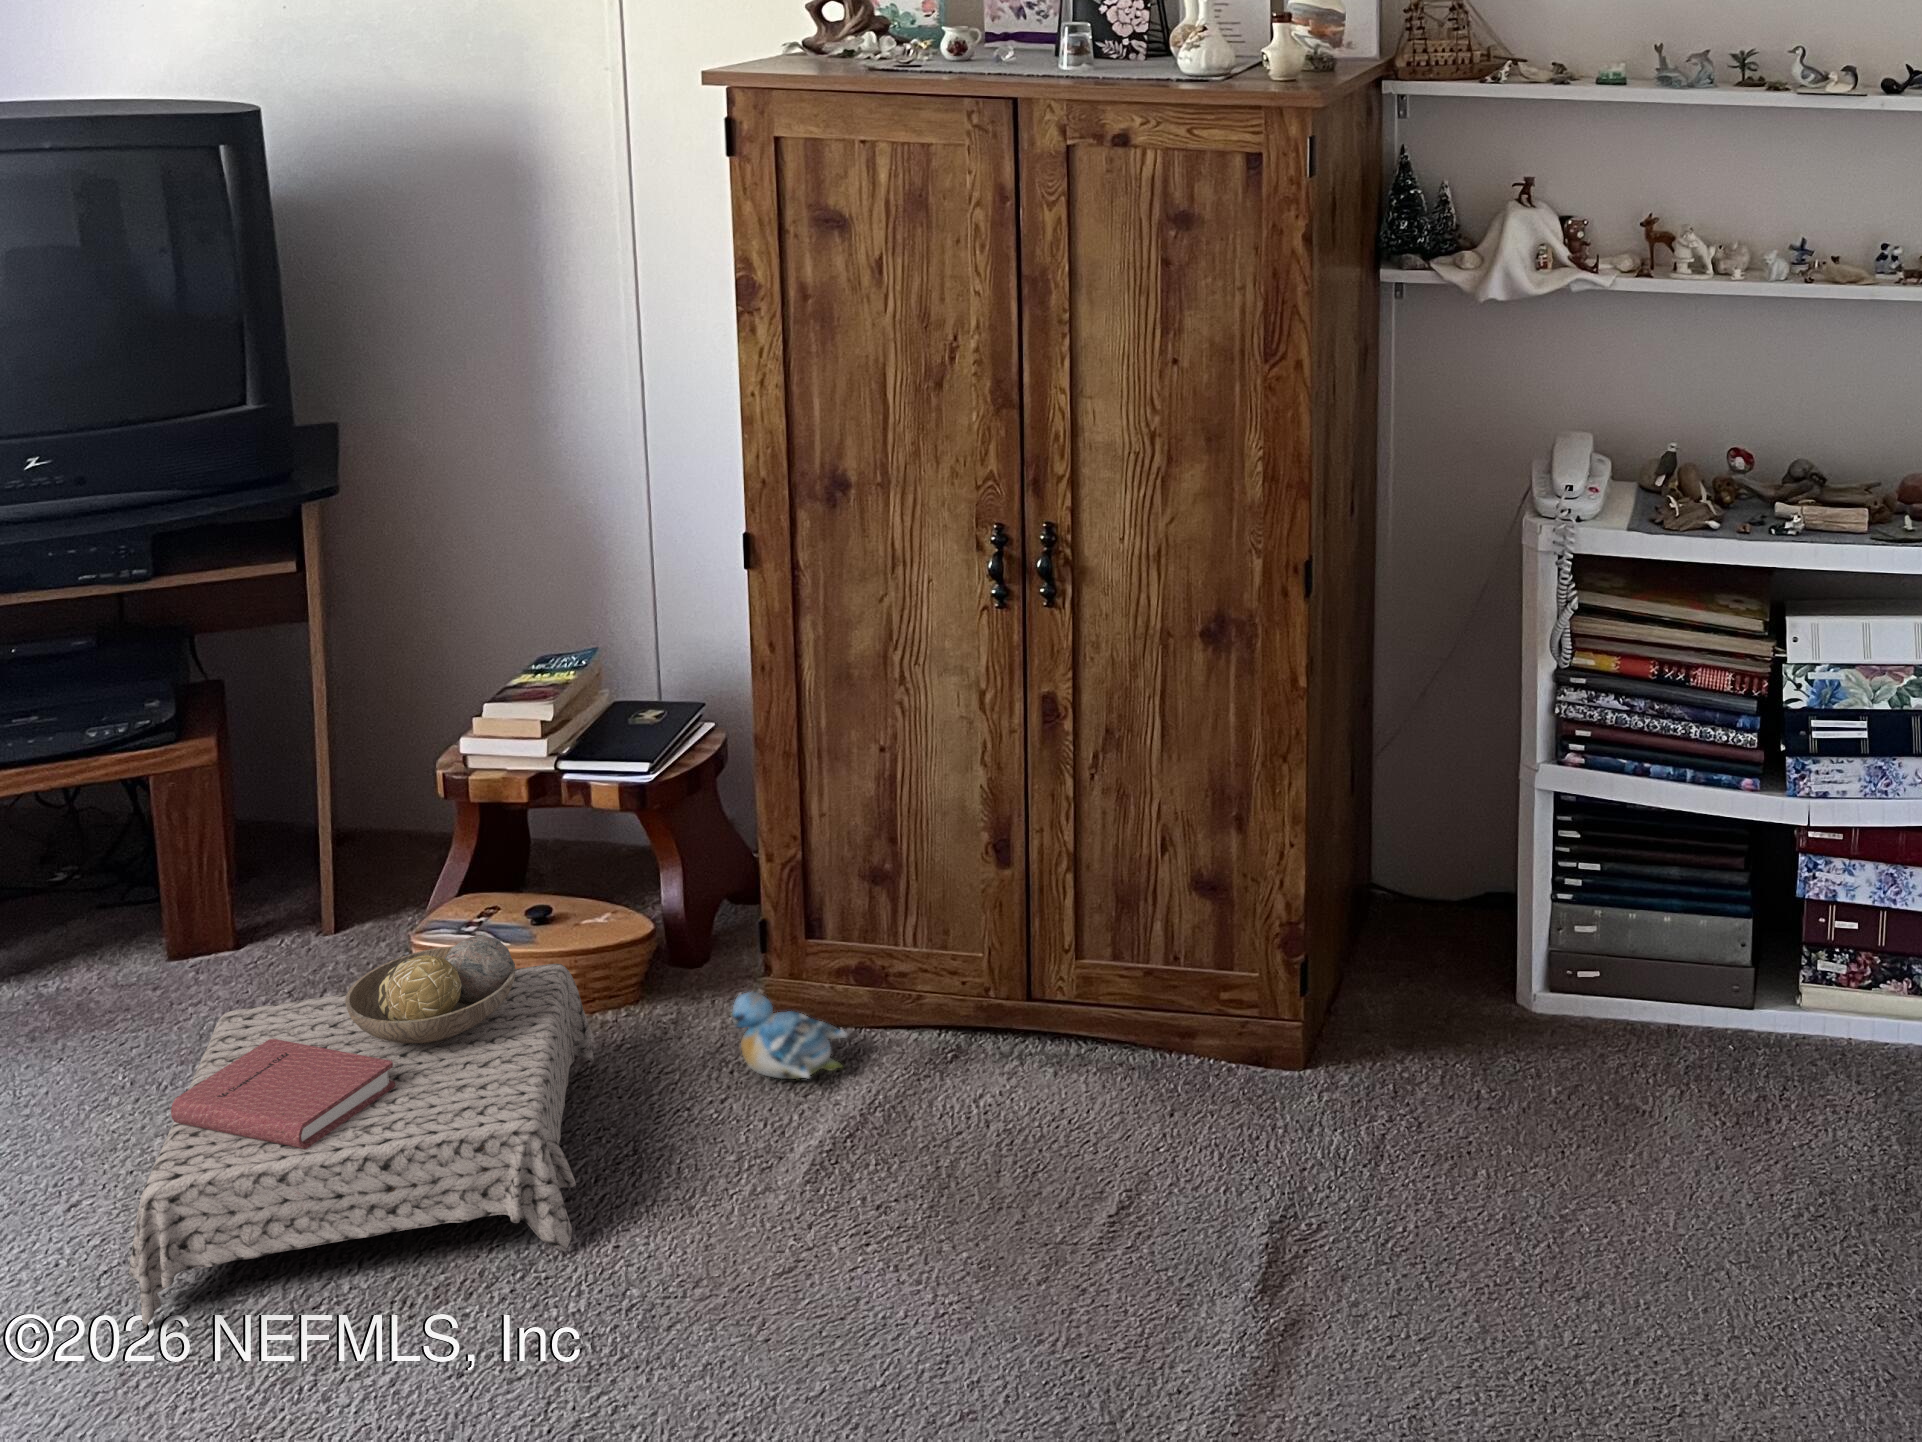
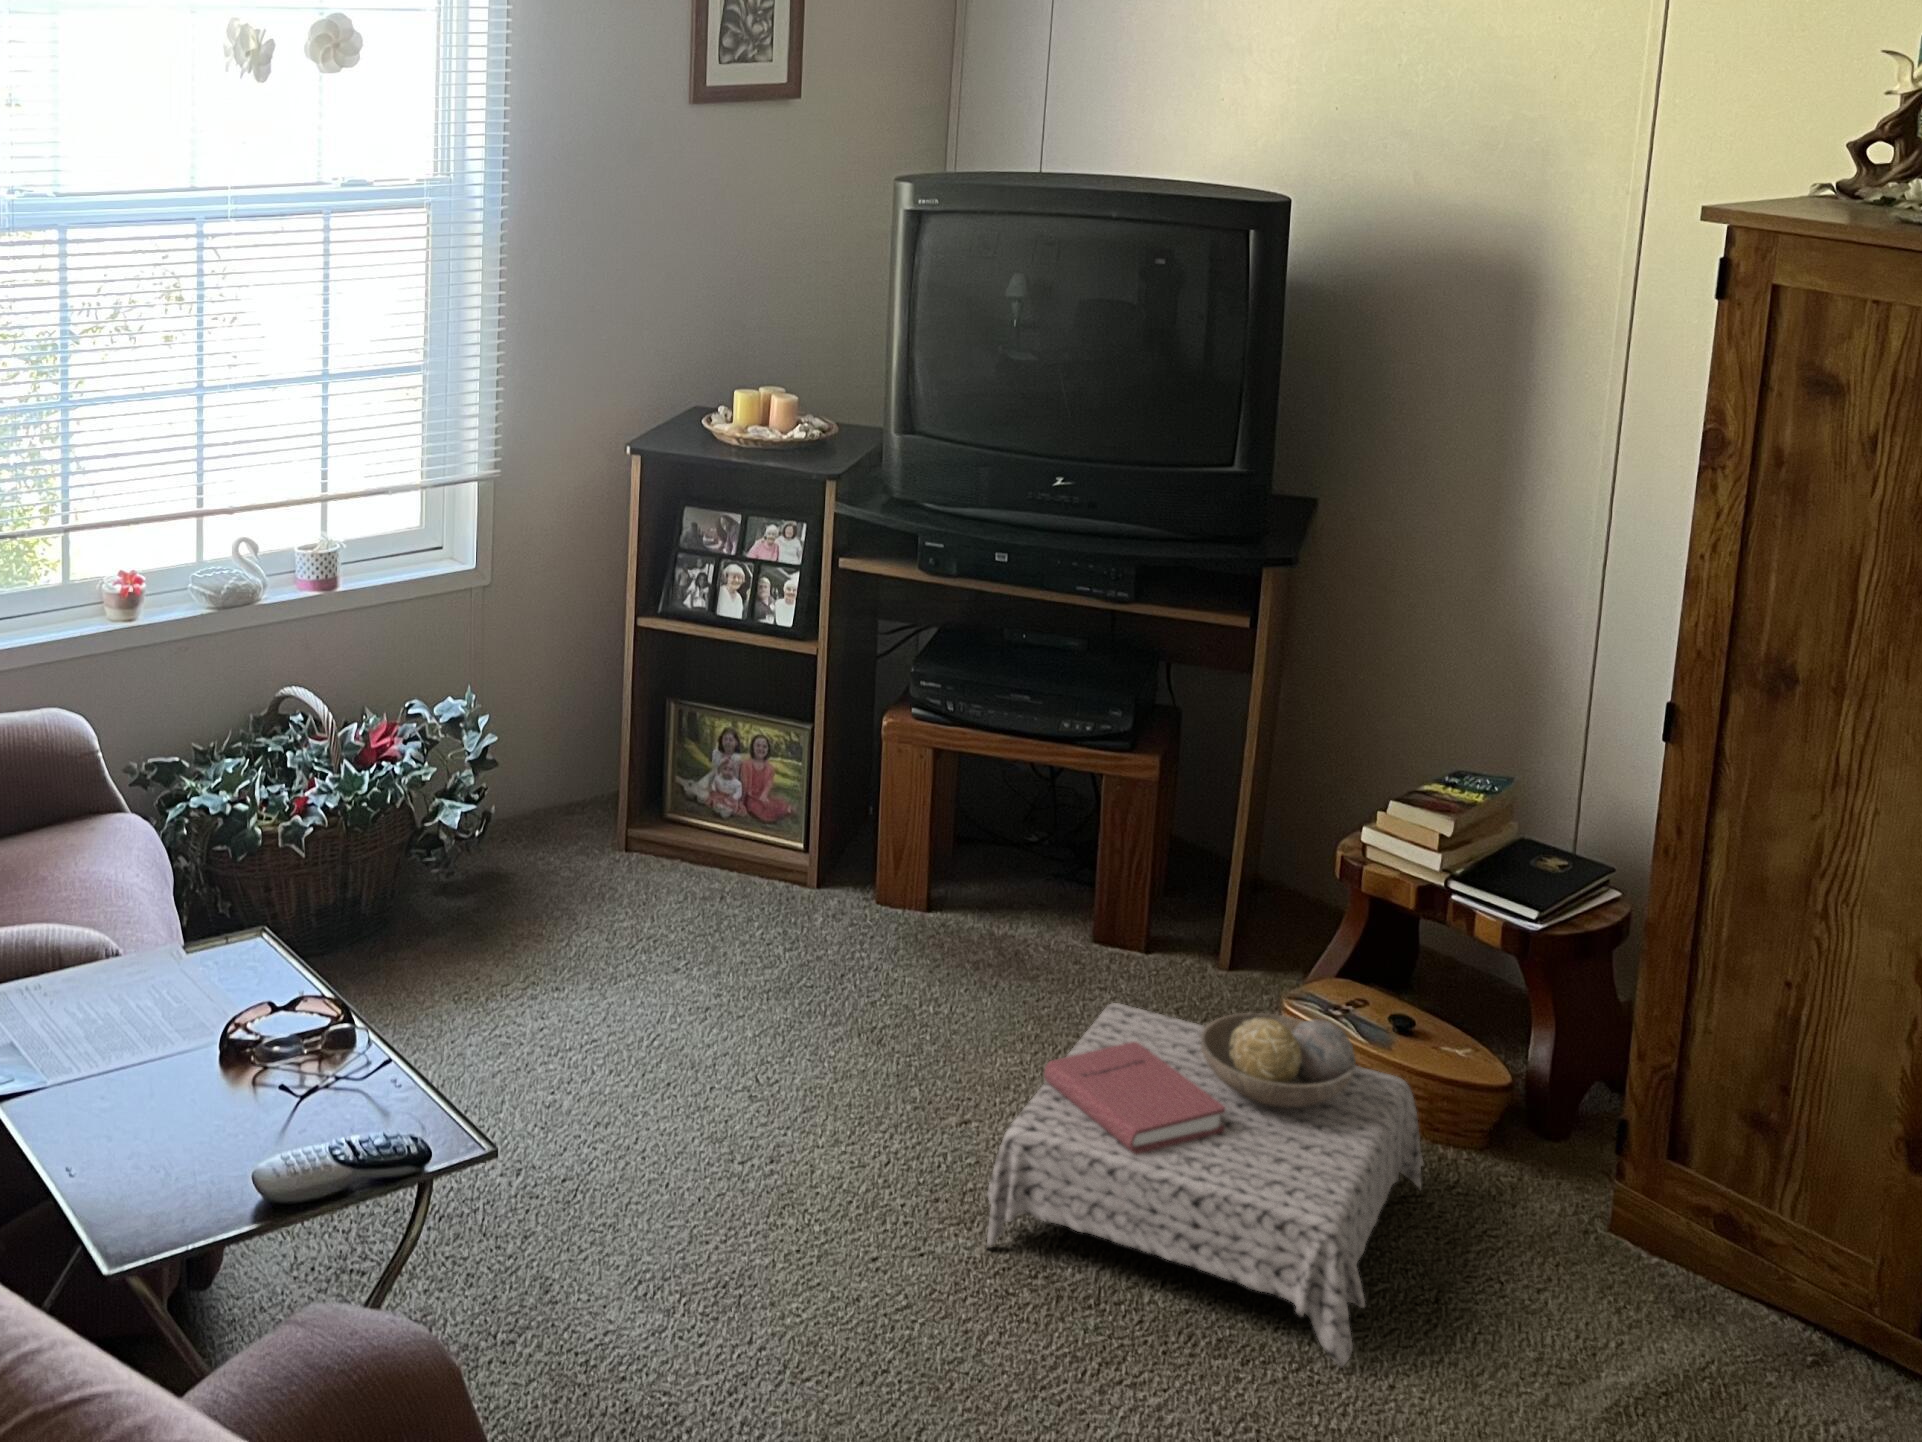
plush toy: present [732,992,847,1079] -> none [1567,1189,1695,1321]

